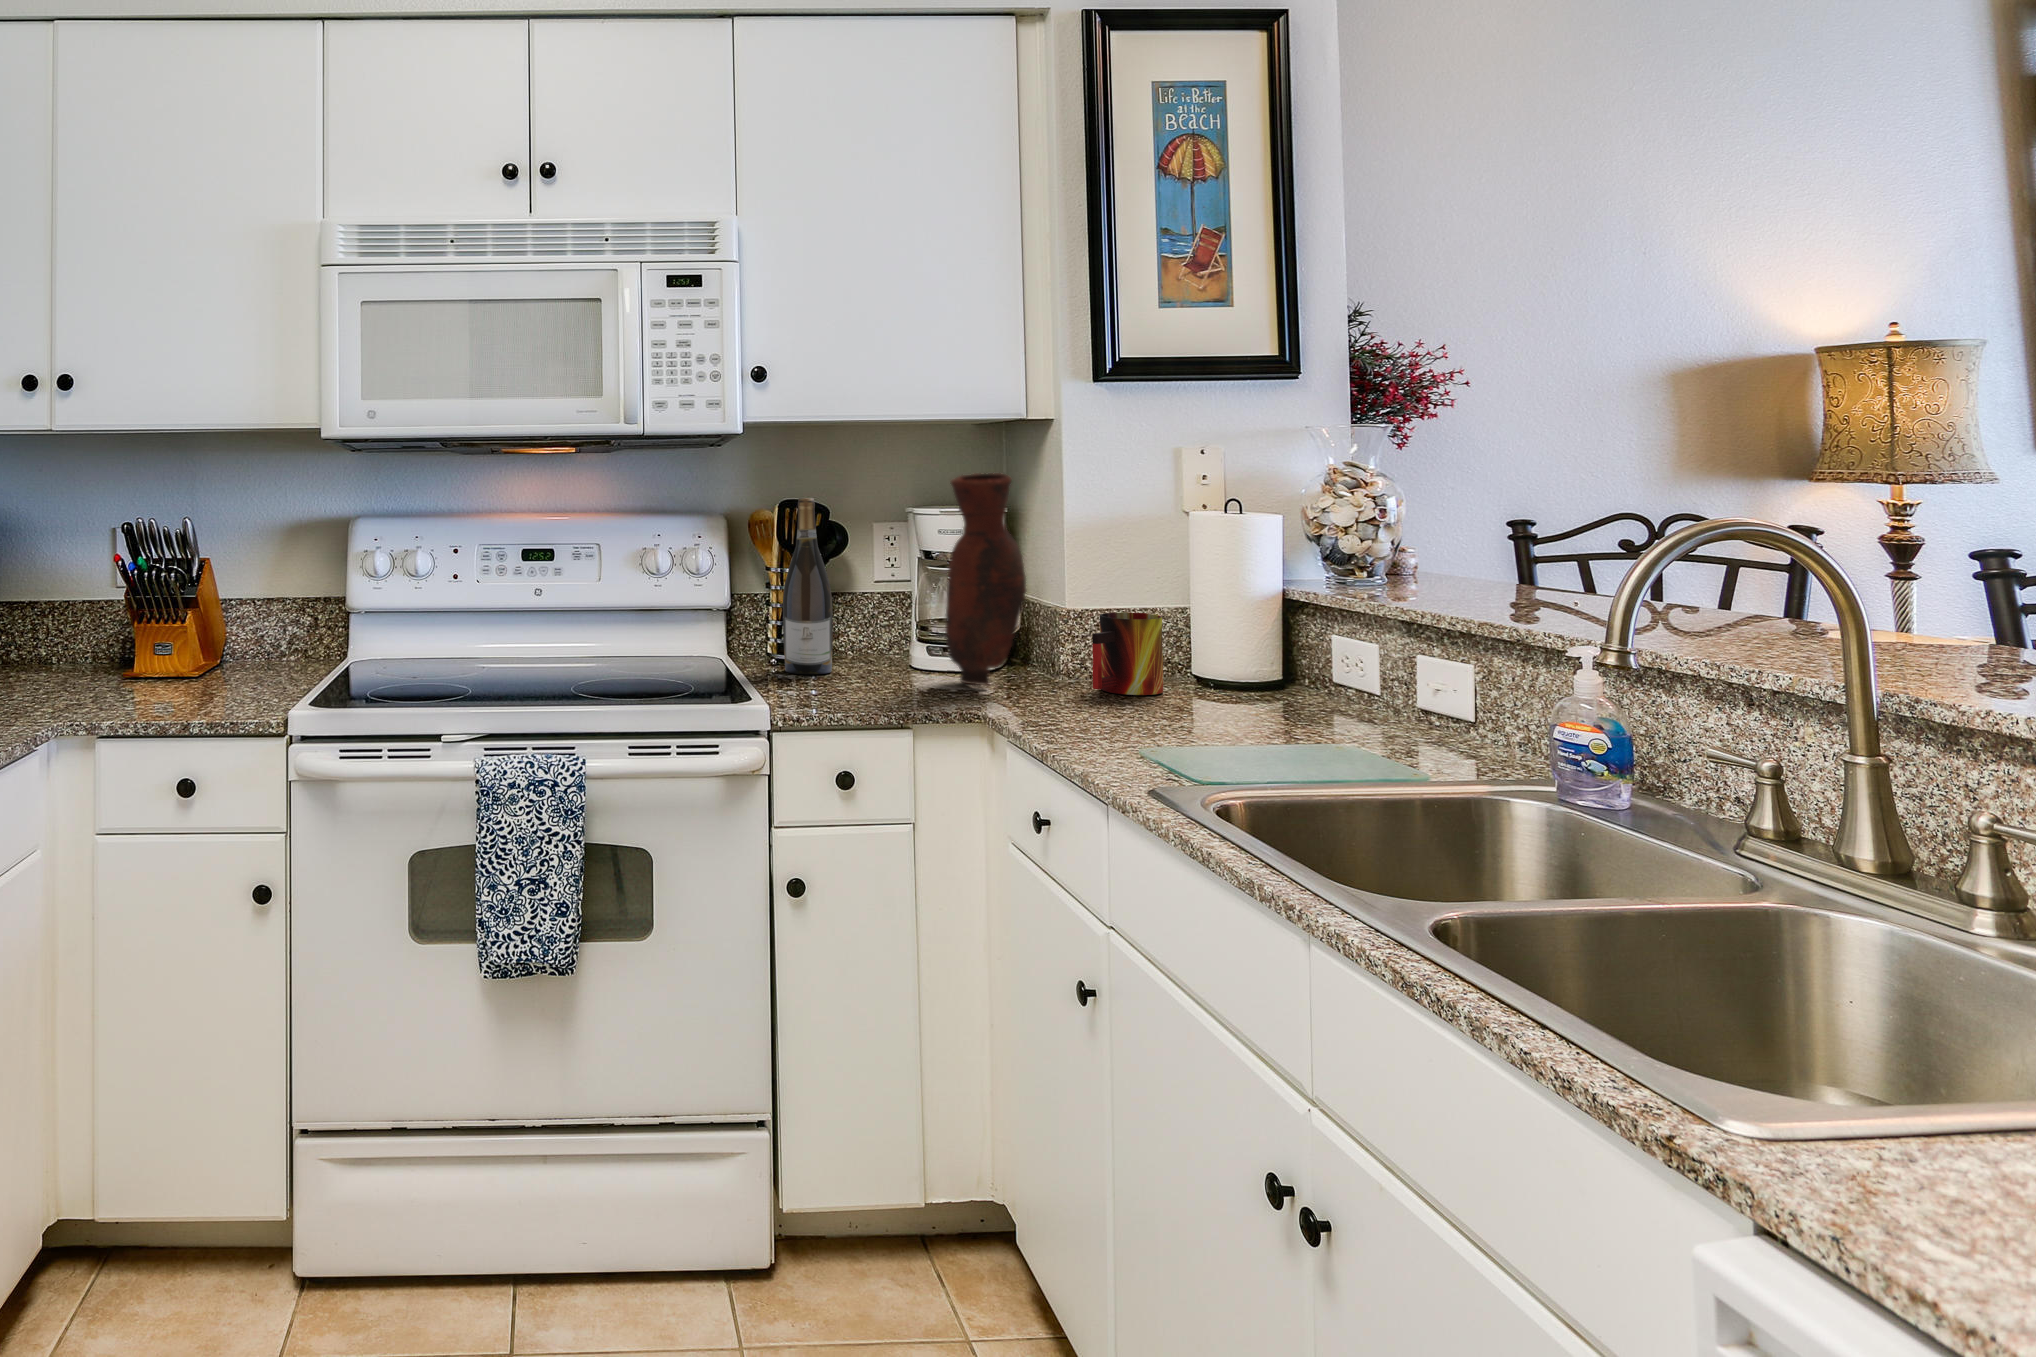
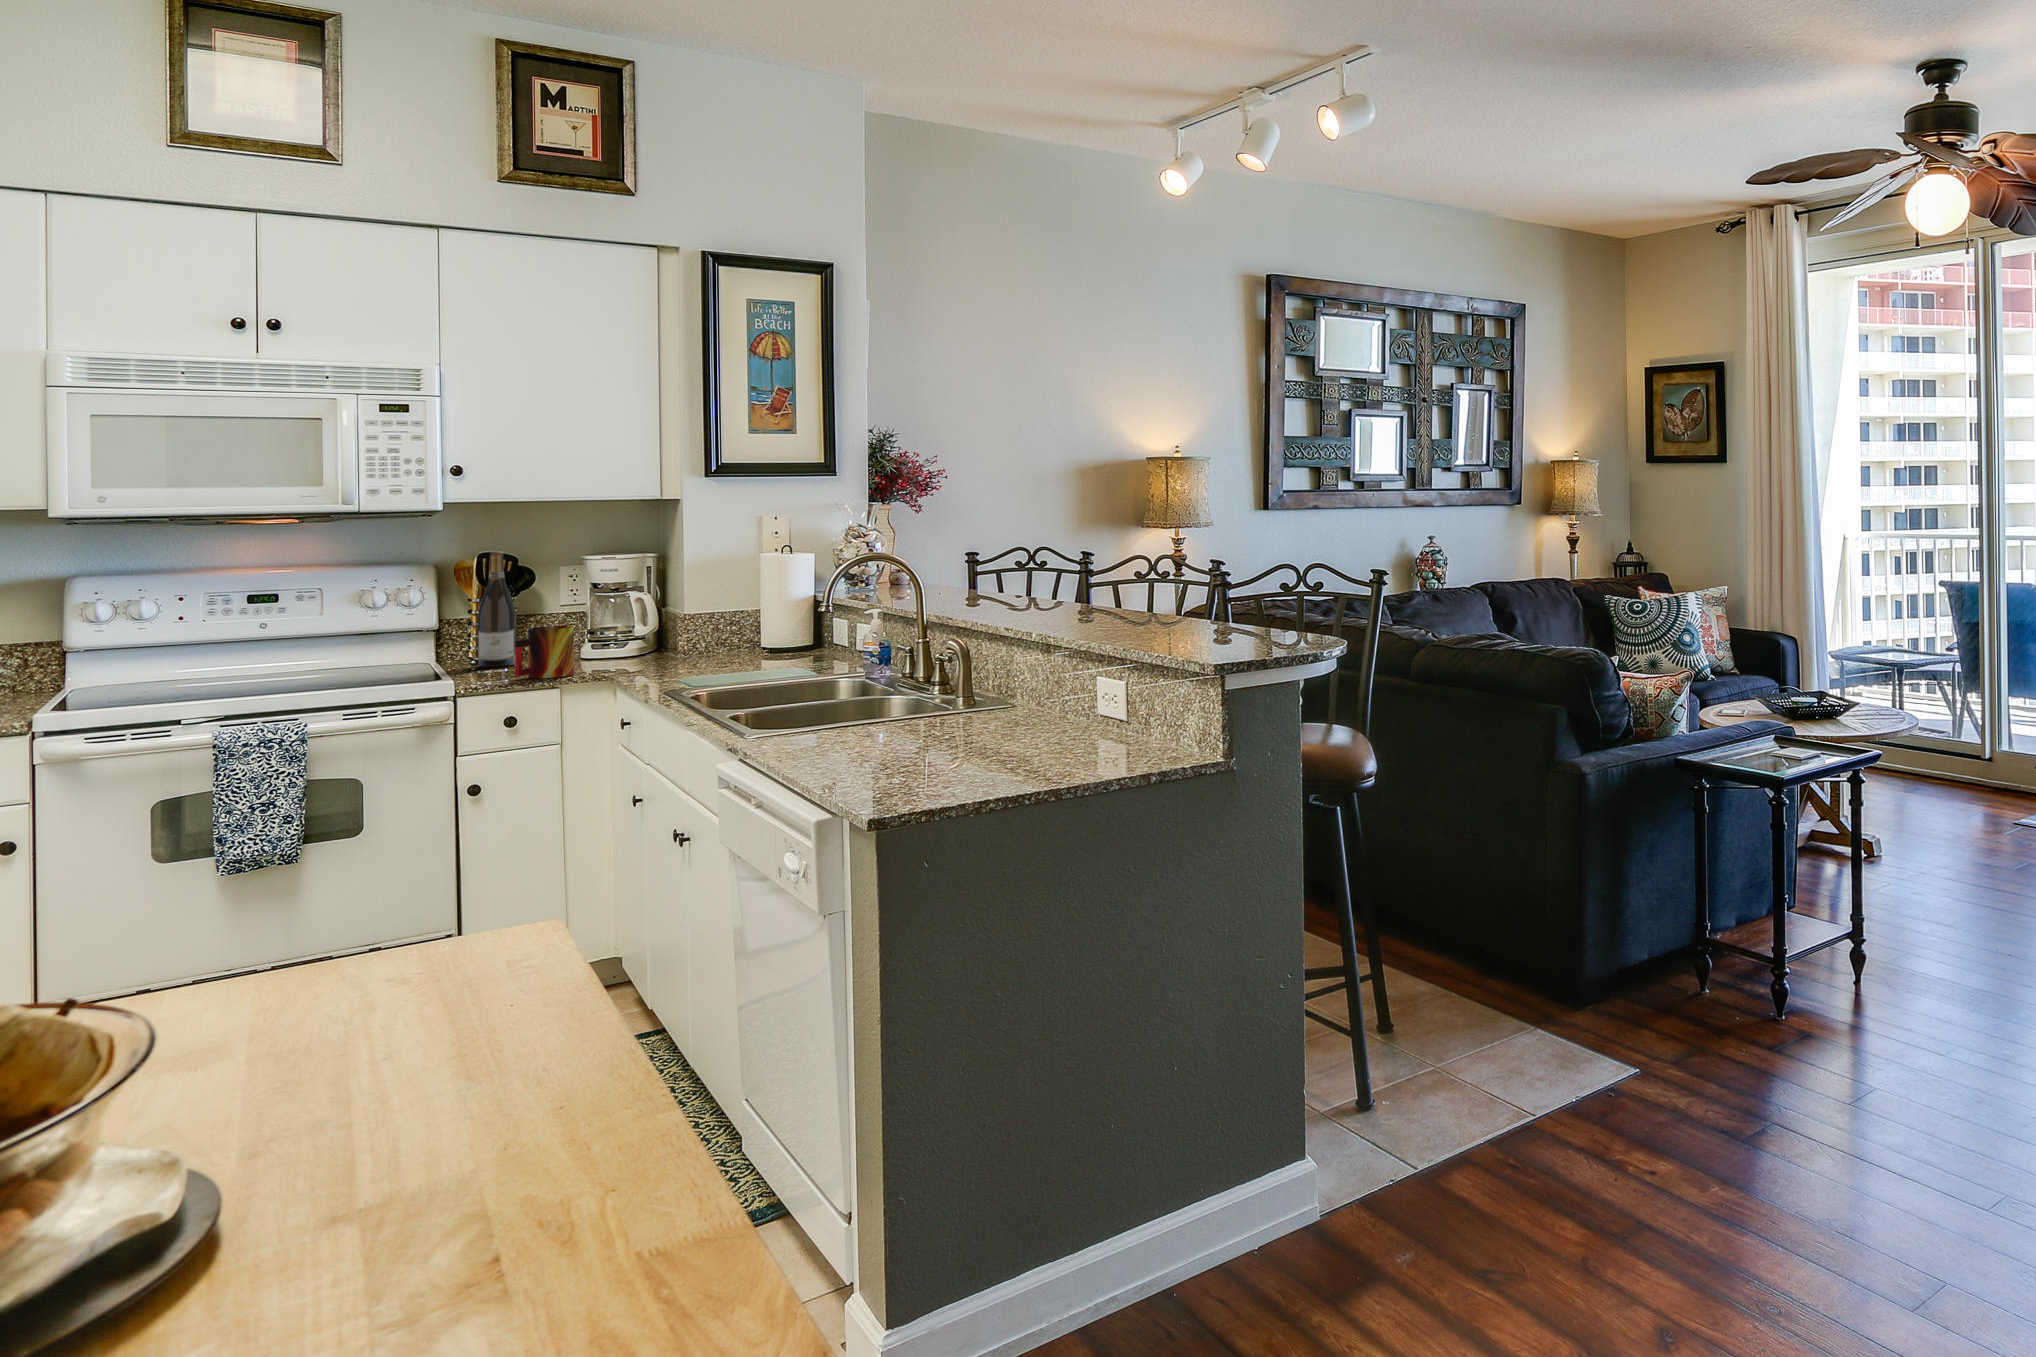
vase: present [945,473,1026,686] -> none [598,532,654,663]
mug: present [1092,612,1163,695] -> present [515,625,574,678]

